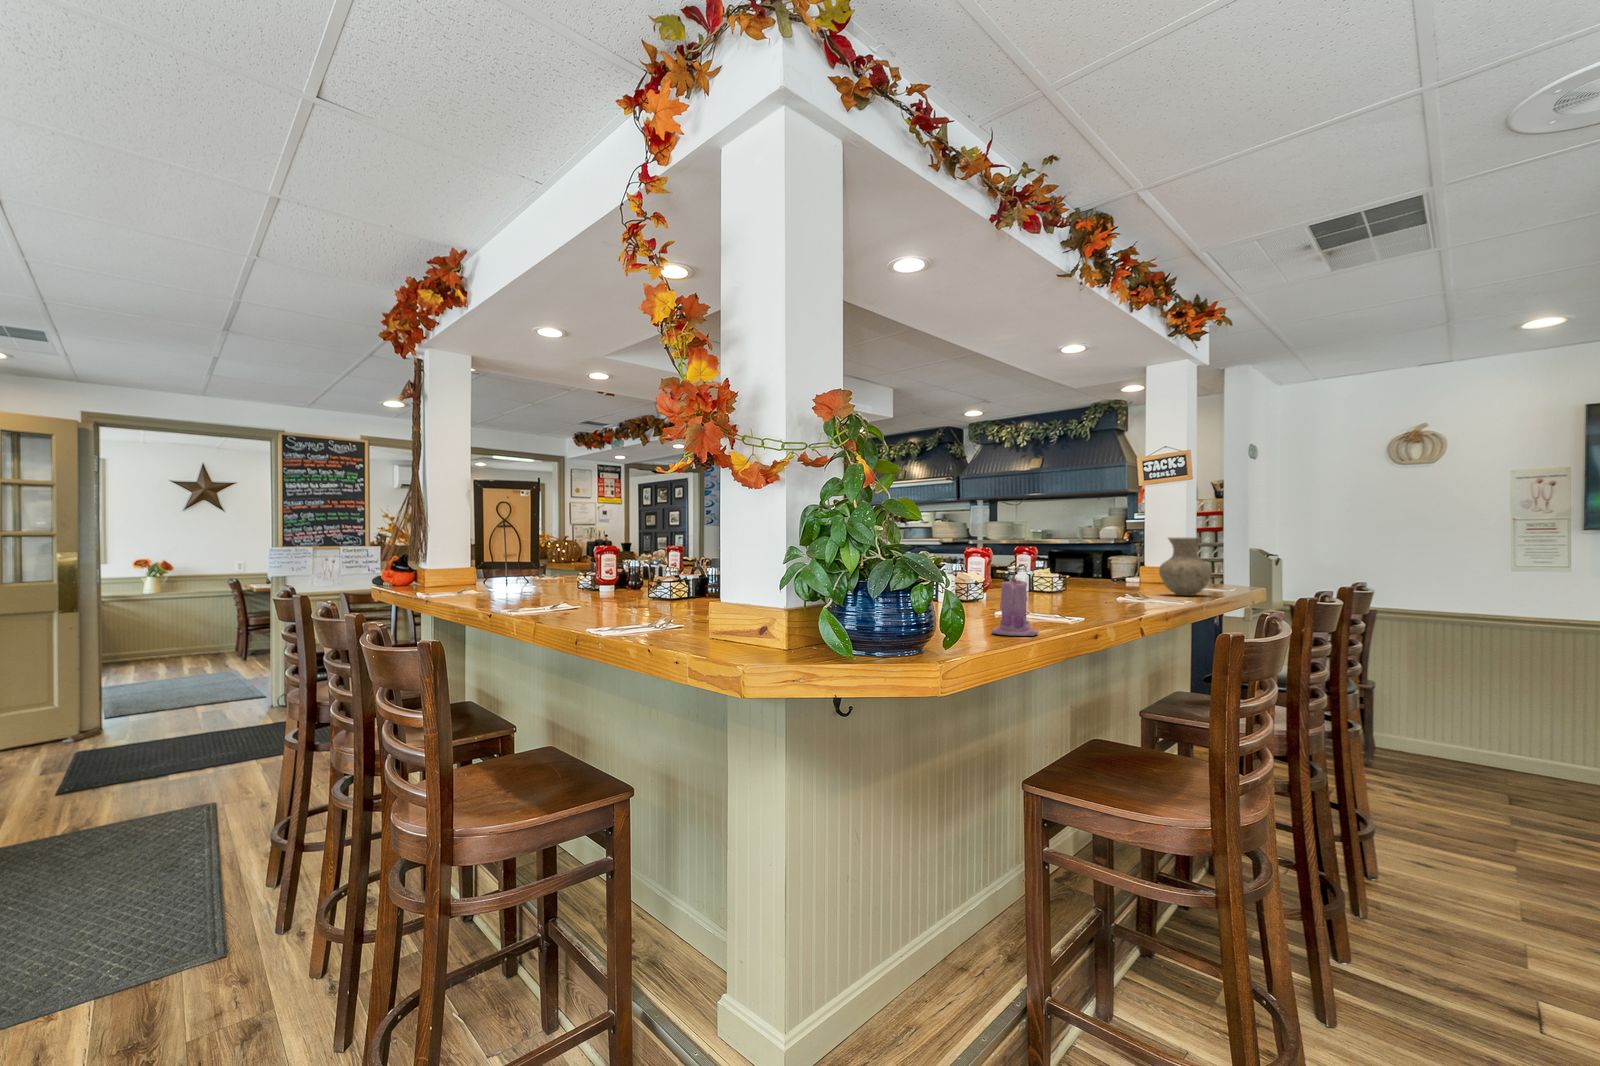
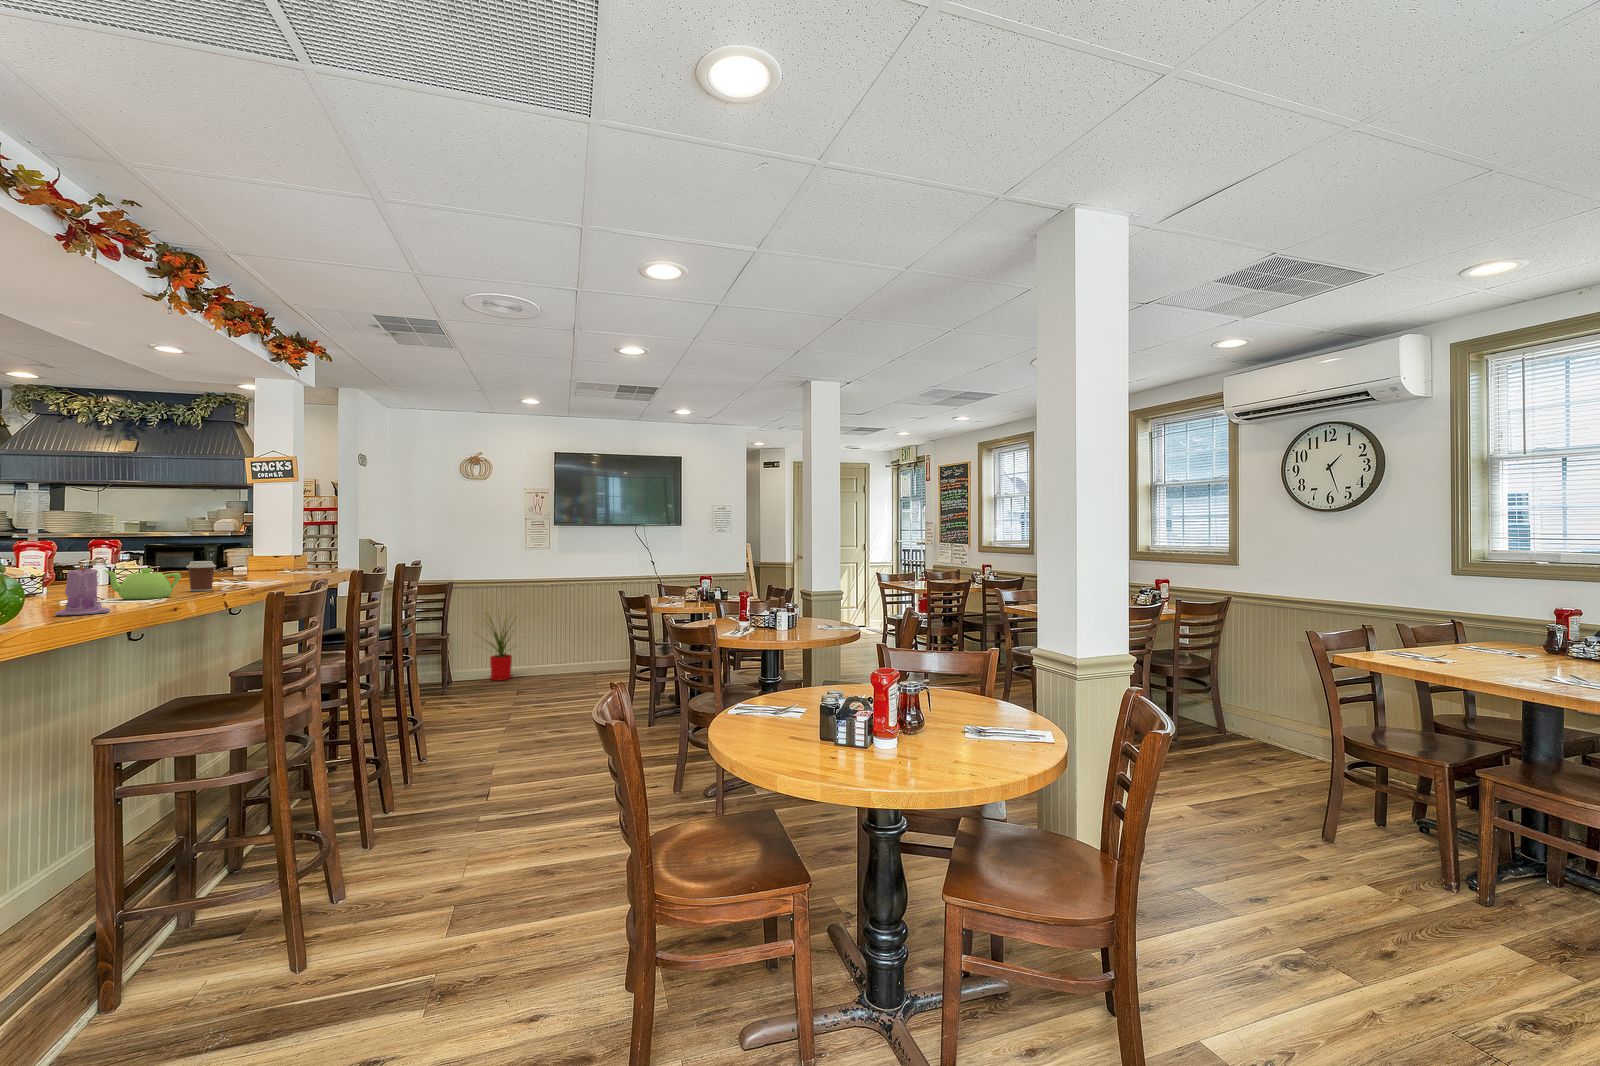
vase: present [1159,538,1212,596] -> none [260,531,307,578]
coffee cup: none [1097,573,1126,609] -> present [186,561,216,591]
teapot: none [1028,580,1096,616] -> present [105,568,181,600]
house plant: none [1414,651,1536,776] -> present [487,607,516,681]

